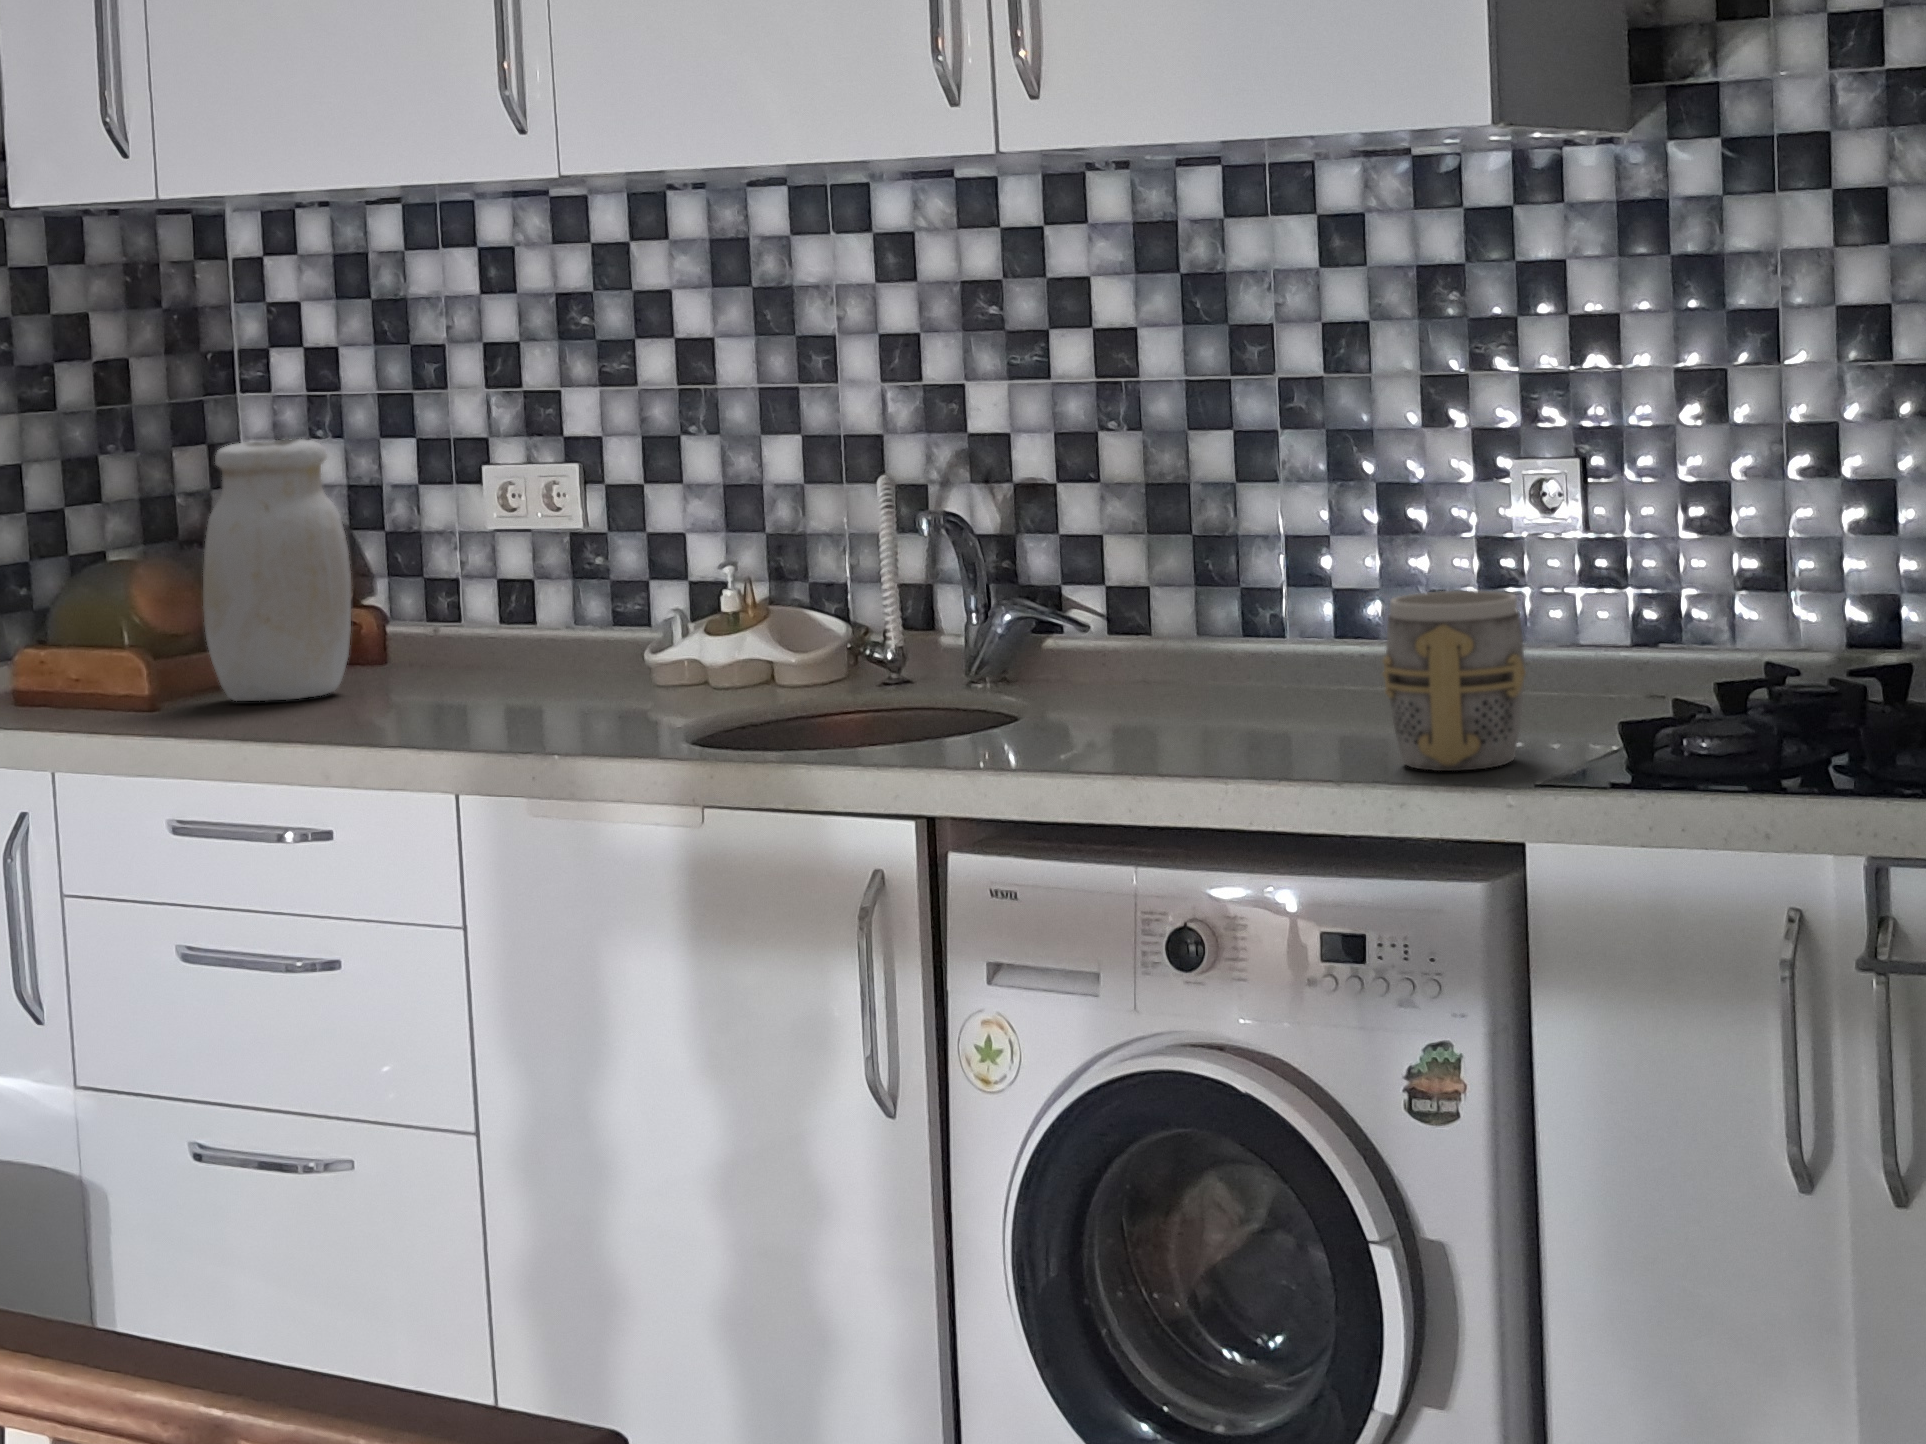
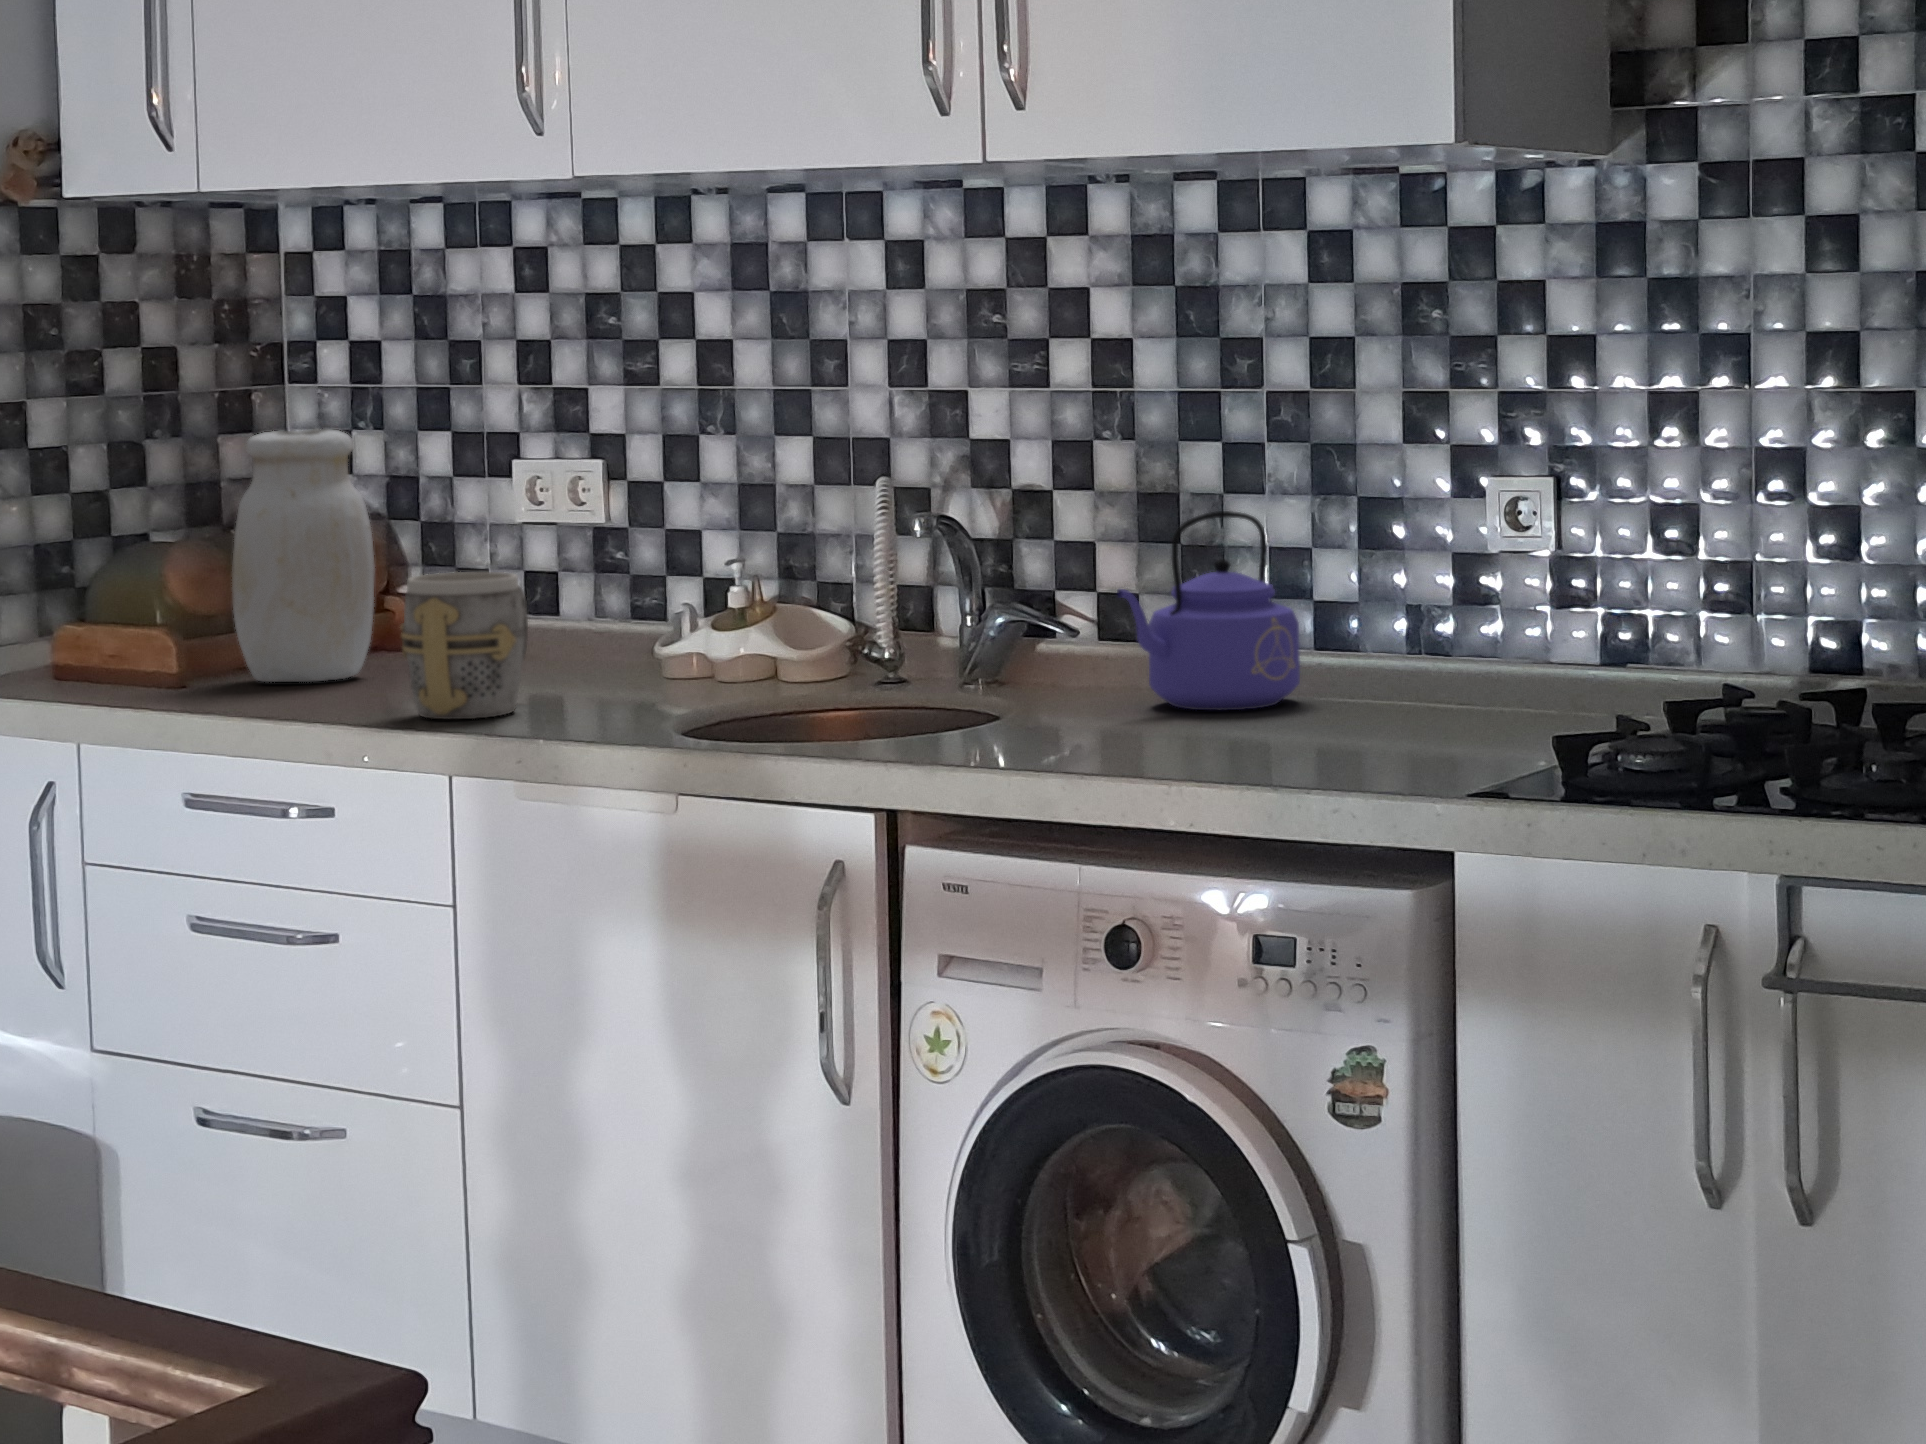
kettle: none [1142,499,1325,701] -> present [1117,511,1300,710]
mug: present [1383,591,1526,771] -> present [401,572,528,719]

